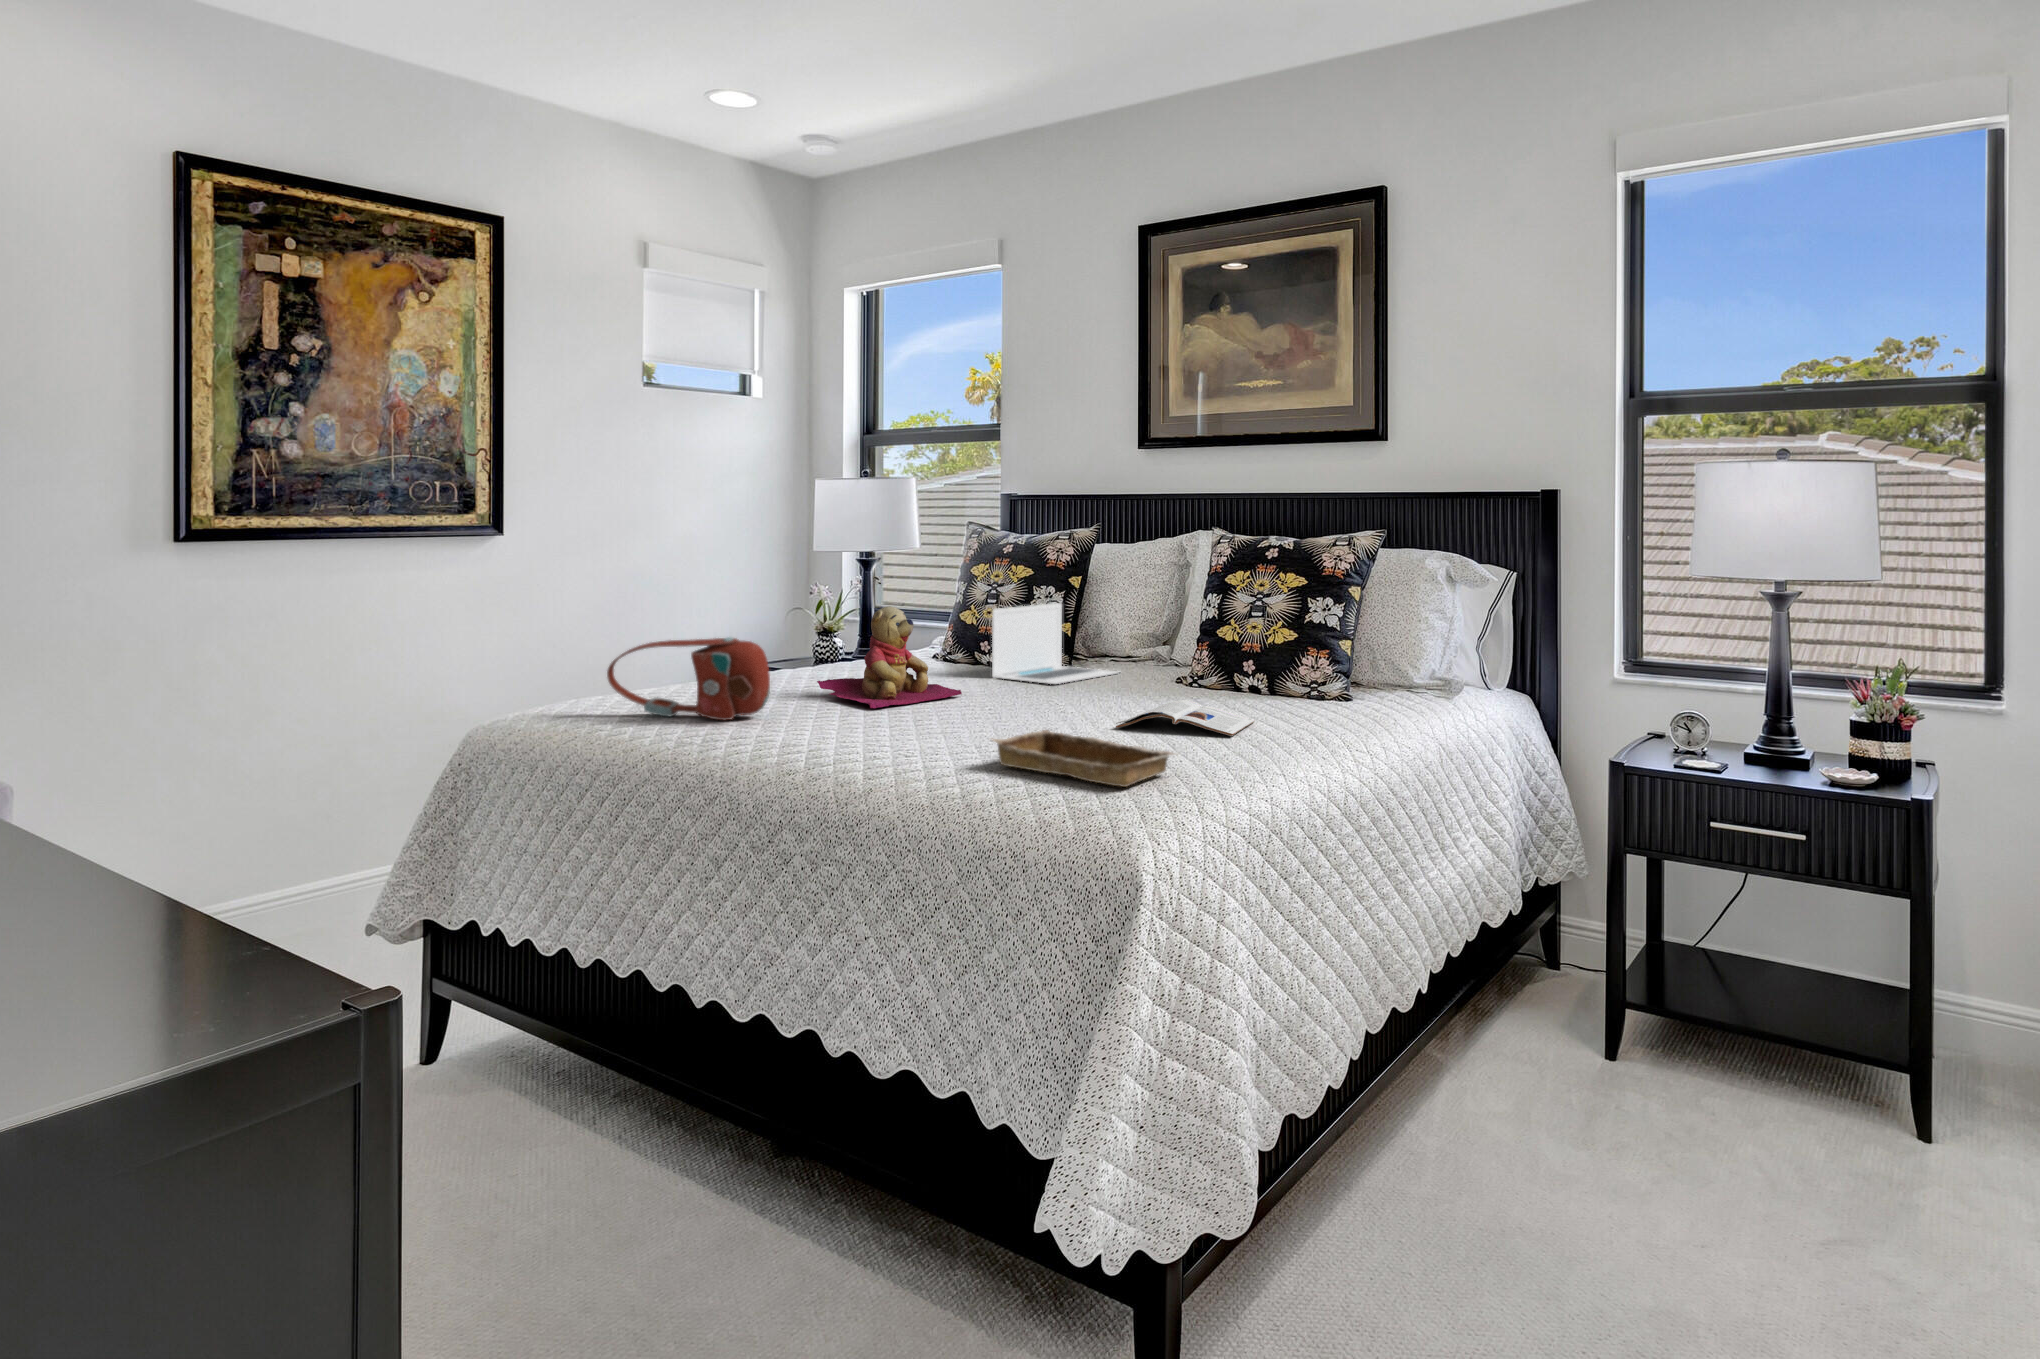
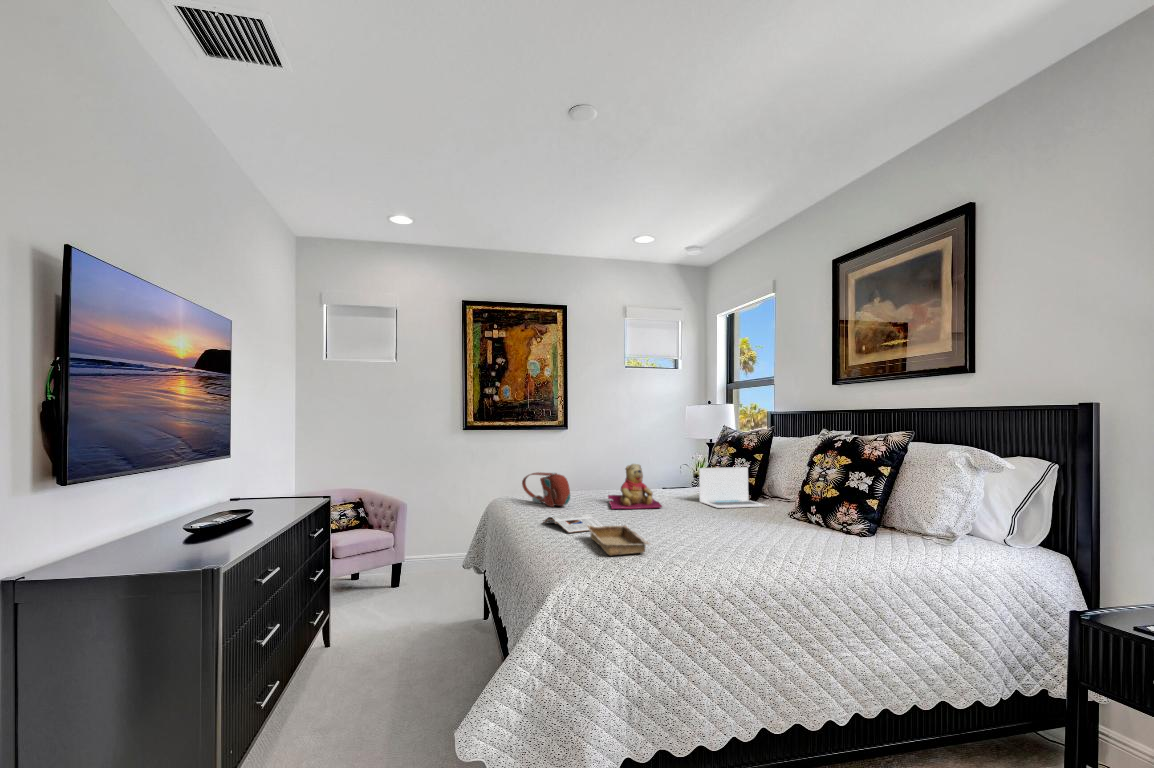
magazine: present [1116,700,1255,736] -> present [543,514,604,533]

